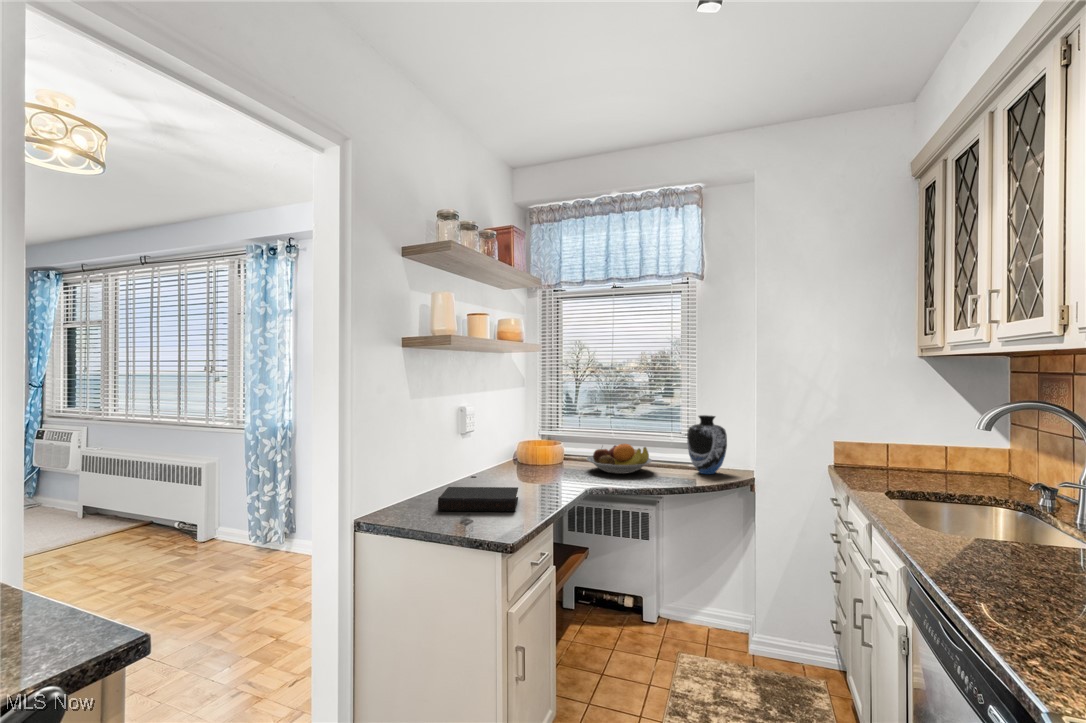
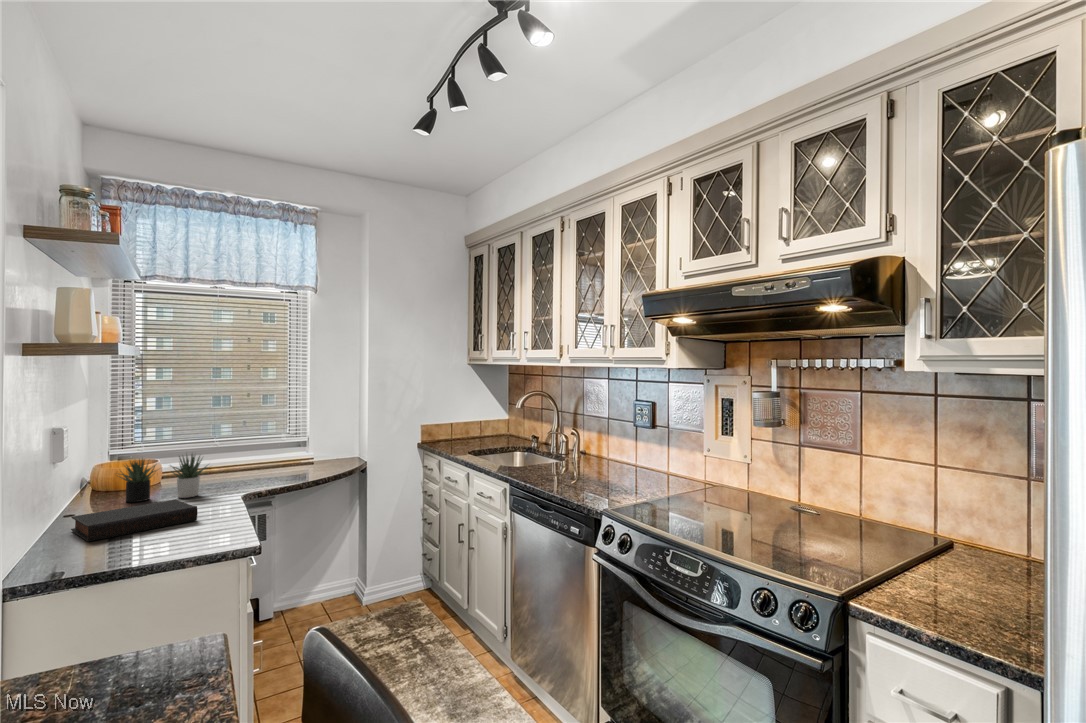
vase: present [687,415,727,474] -> none [307,414,343,464]
succulent plant: none [503,443,568,486] -> present [120,455,207,502]
fruit bowl: present [587,444,652,474] -> none [202,446,278,477]

